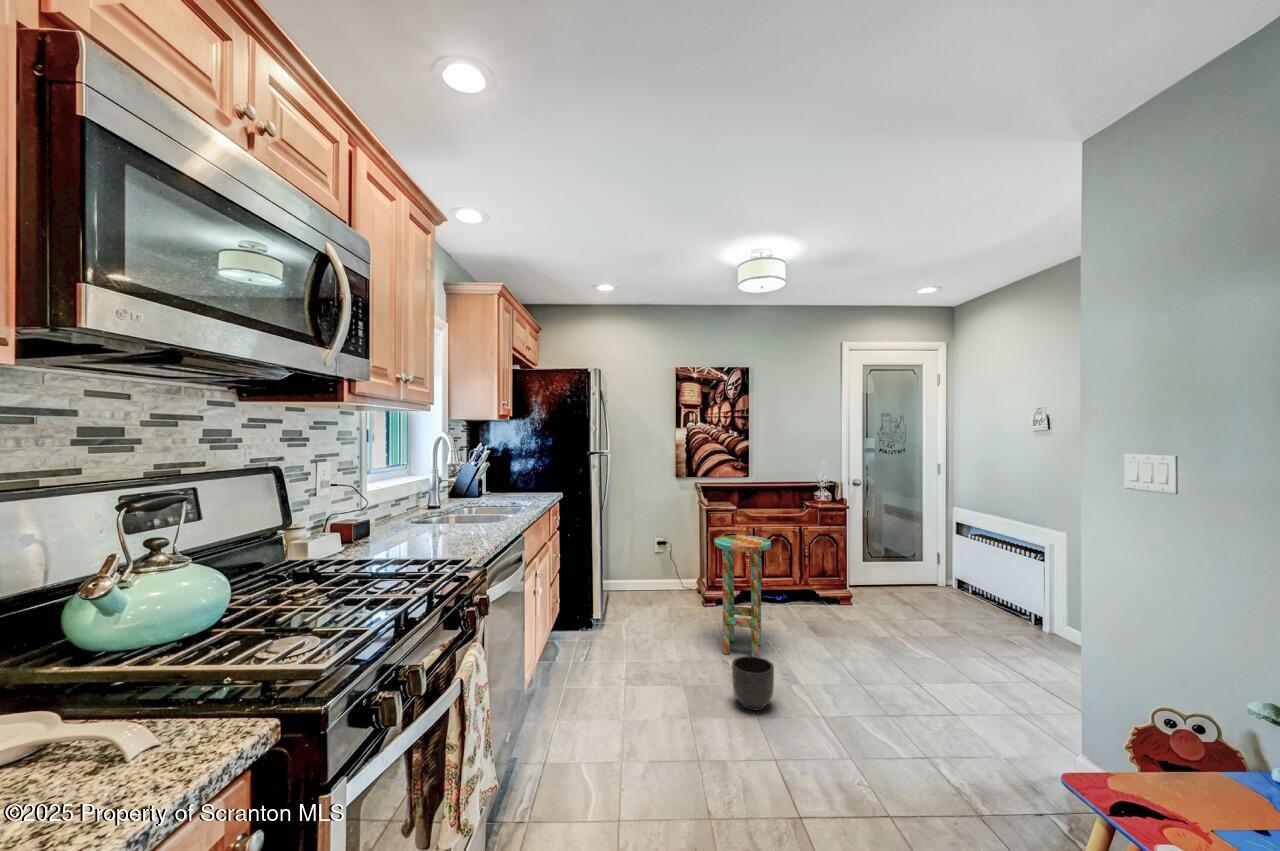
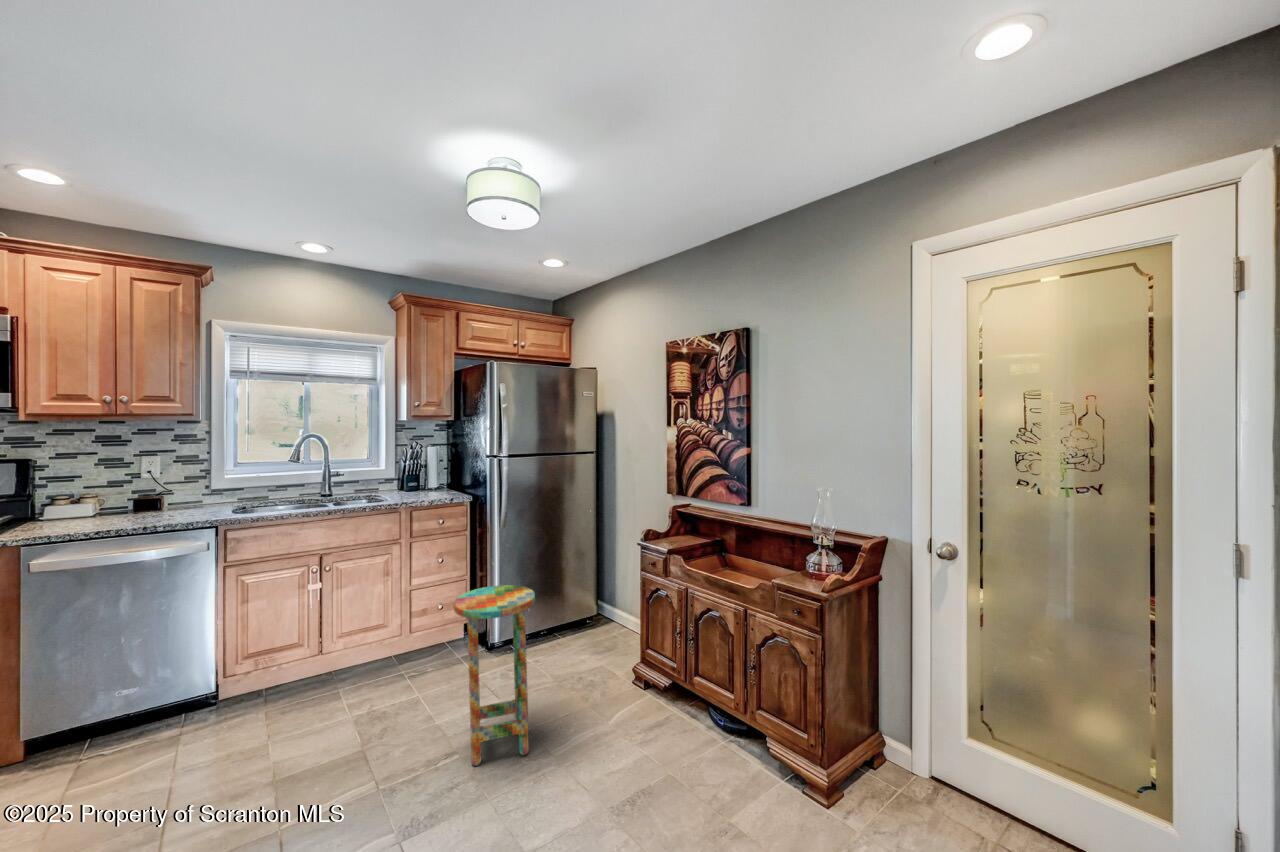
planter: present [732,656,774,711] -> none [288,736,350,813]

